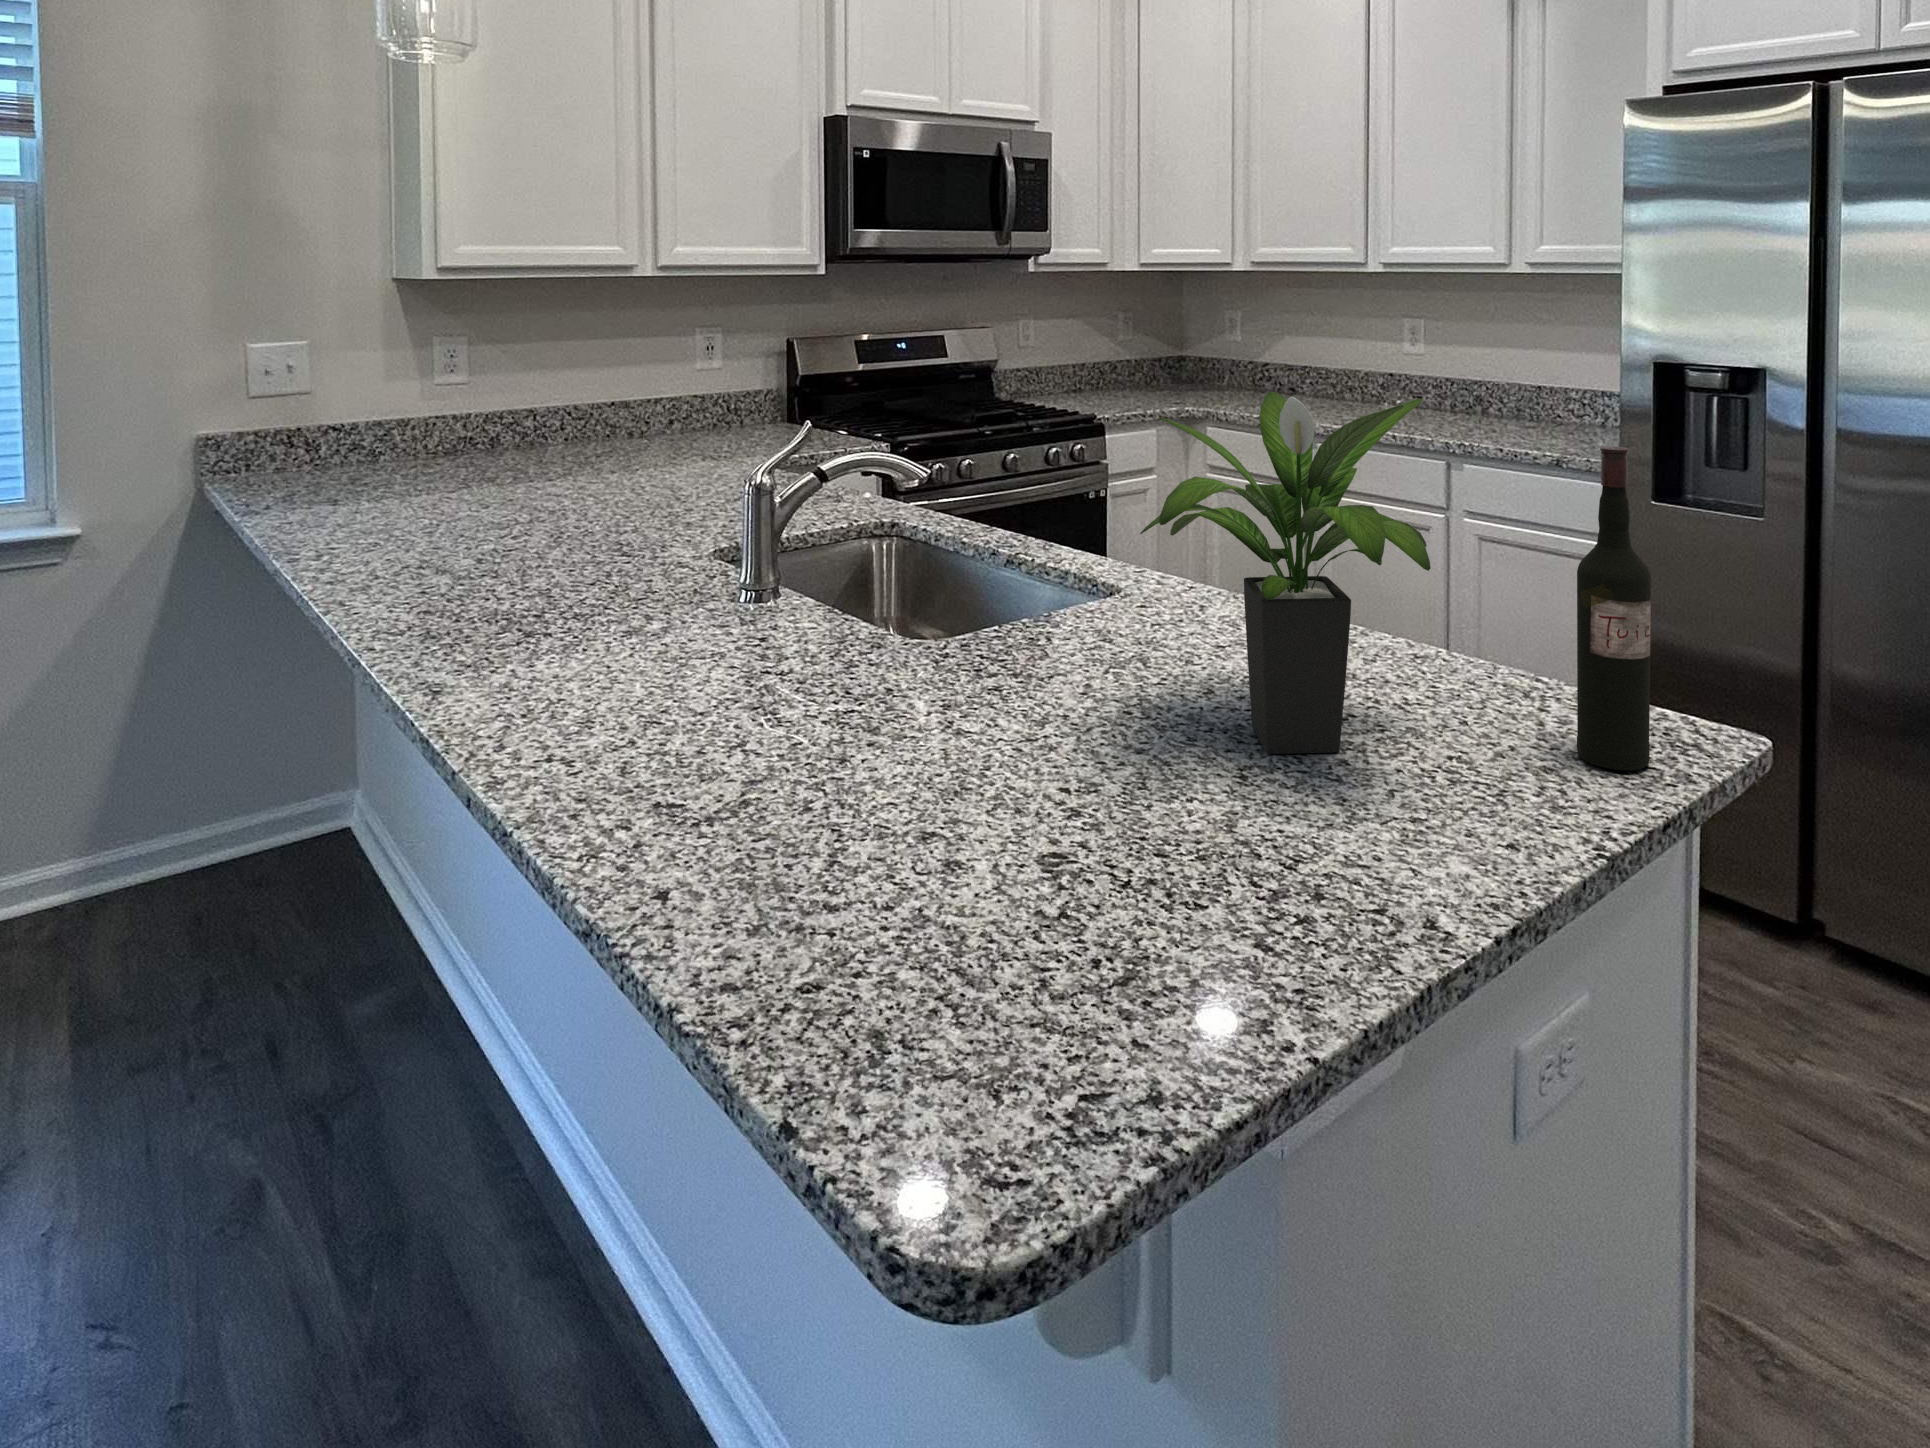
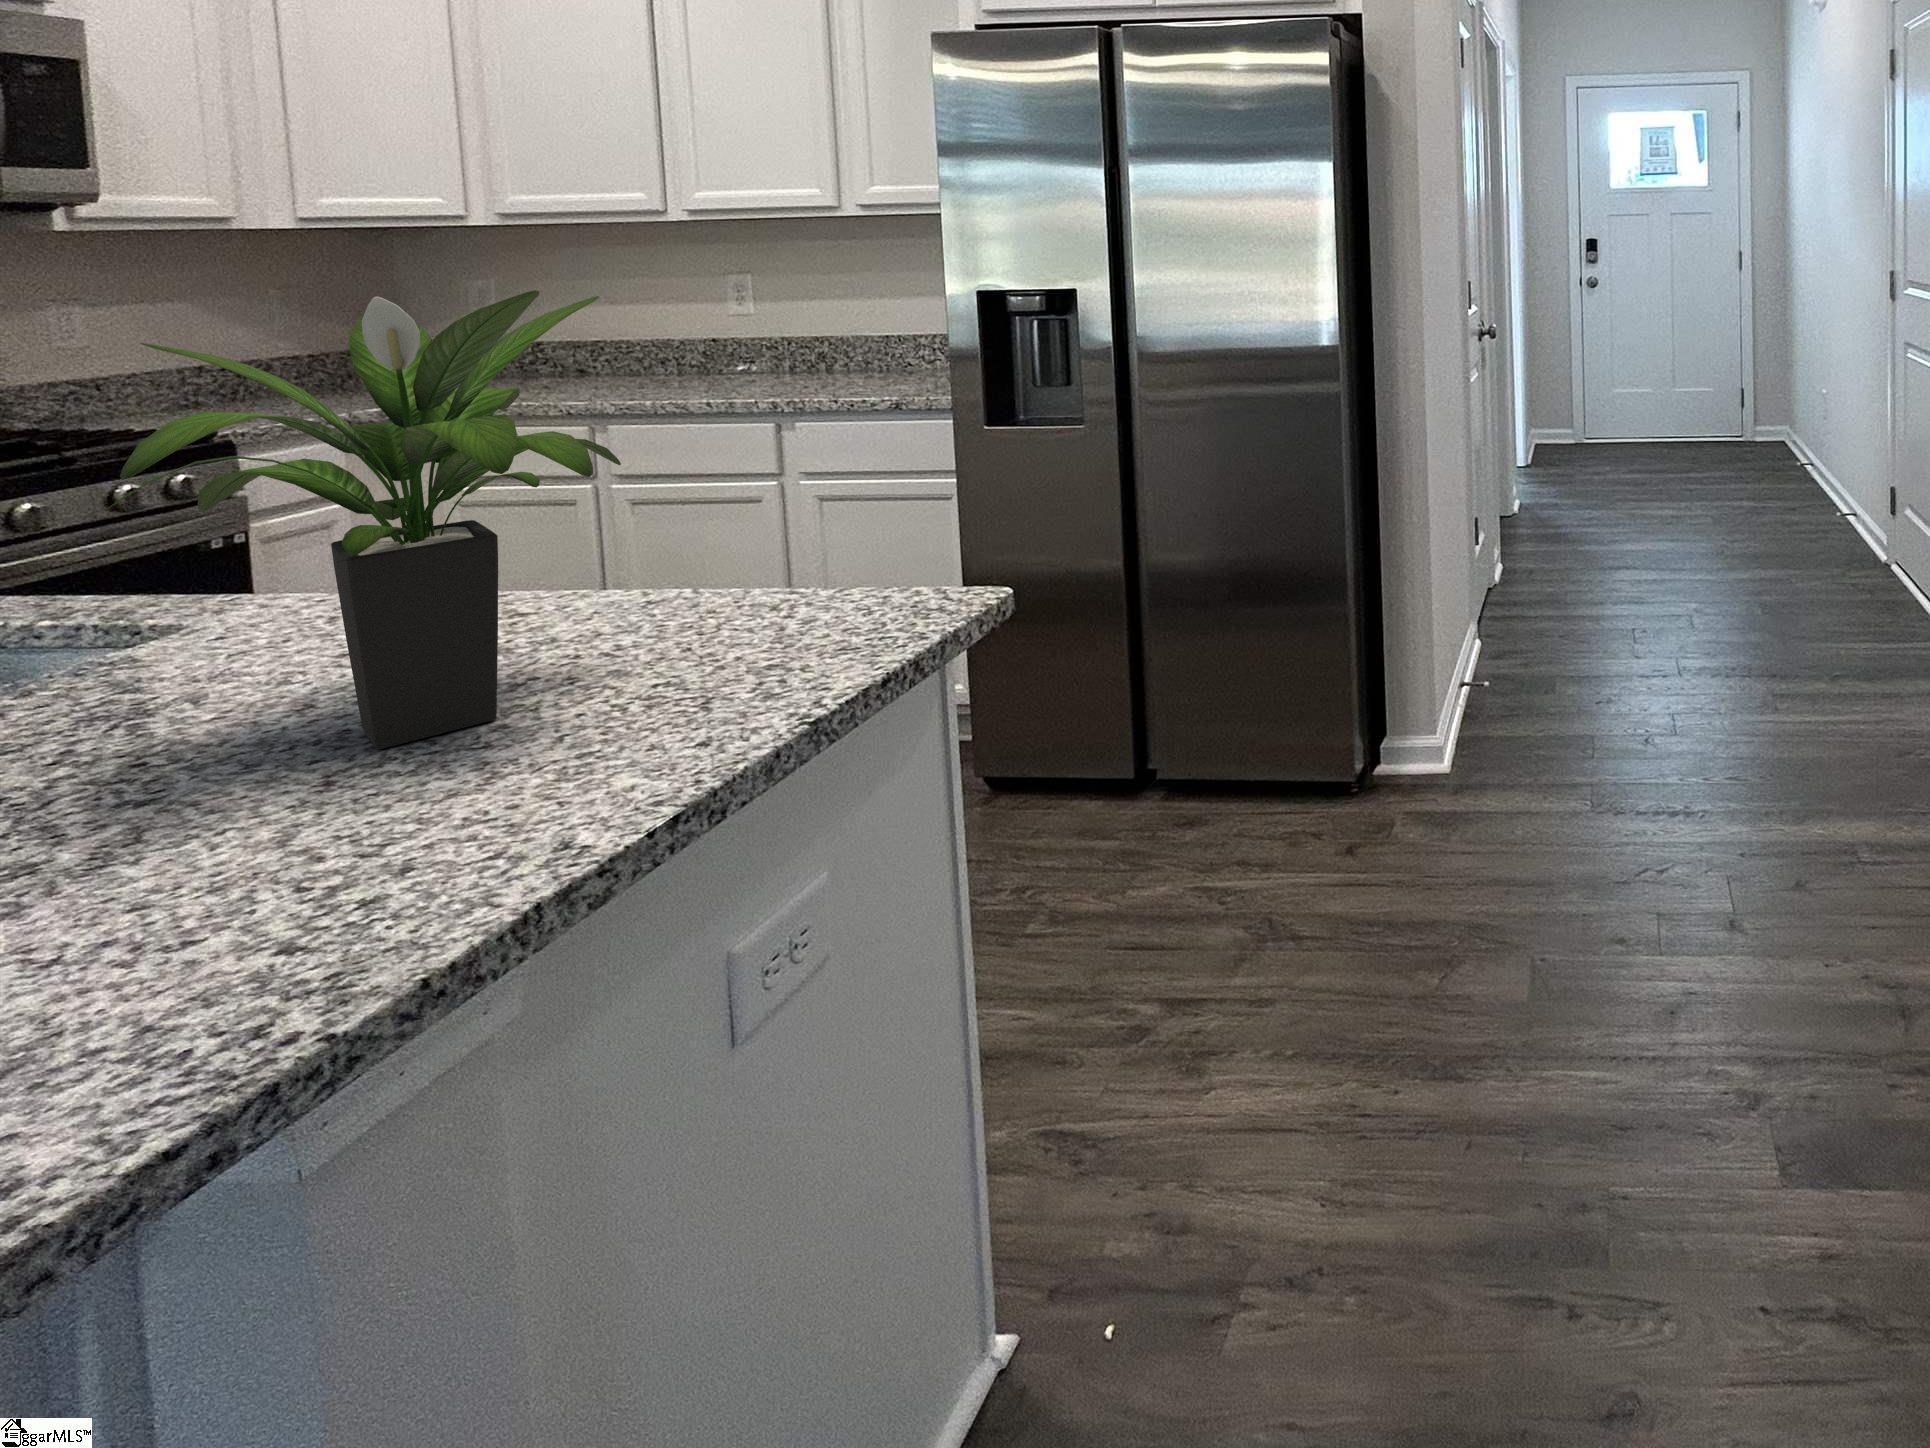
wine bottle: present [1577,446,1651,770] -> none [798,327,889,648]

